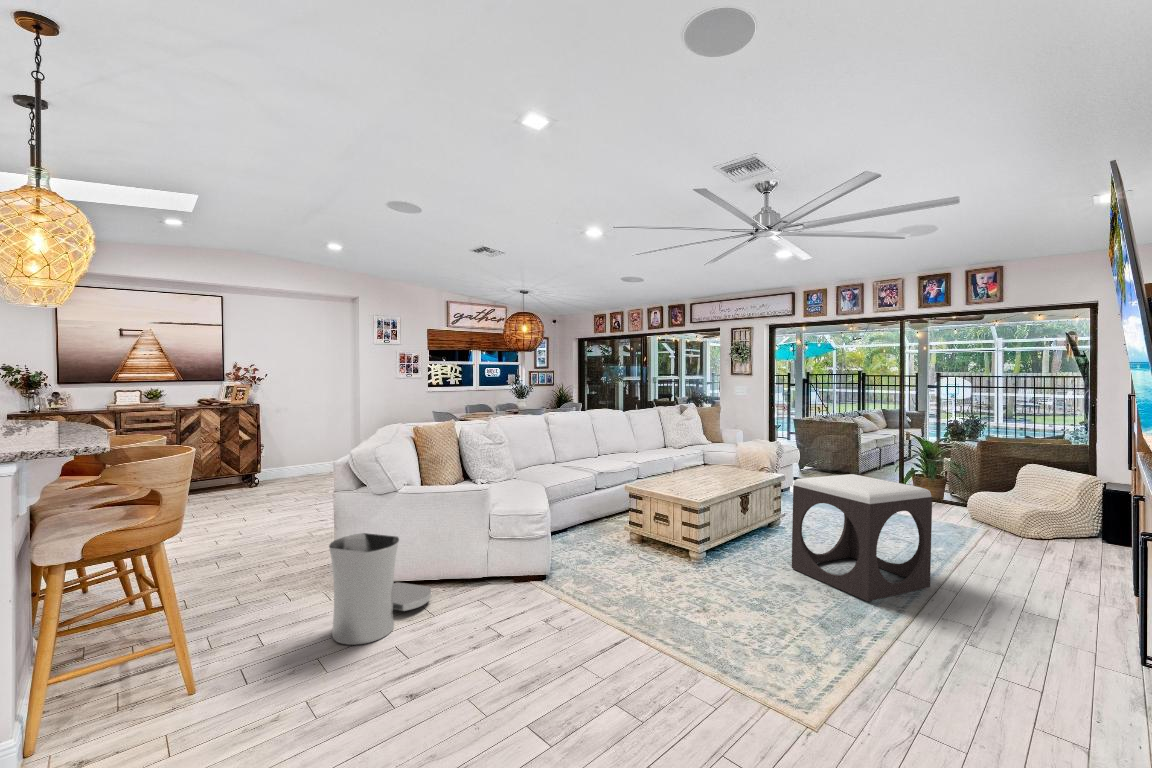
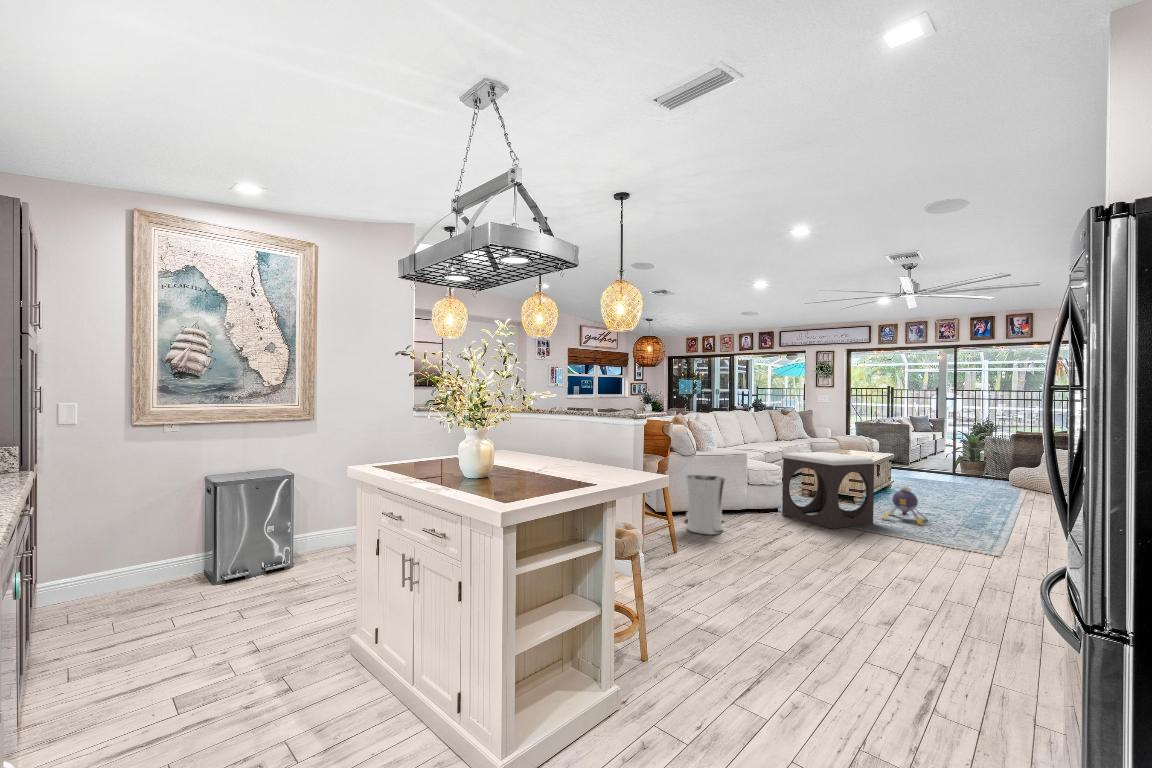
footstool: present [792,474,932,601] -> present [782,452,874,529]
plush toy: none [694,545,772,619] -> present [882,485,927,525]

